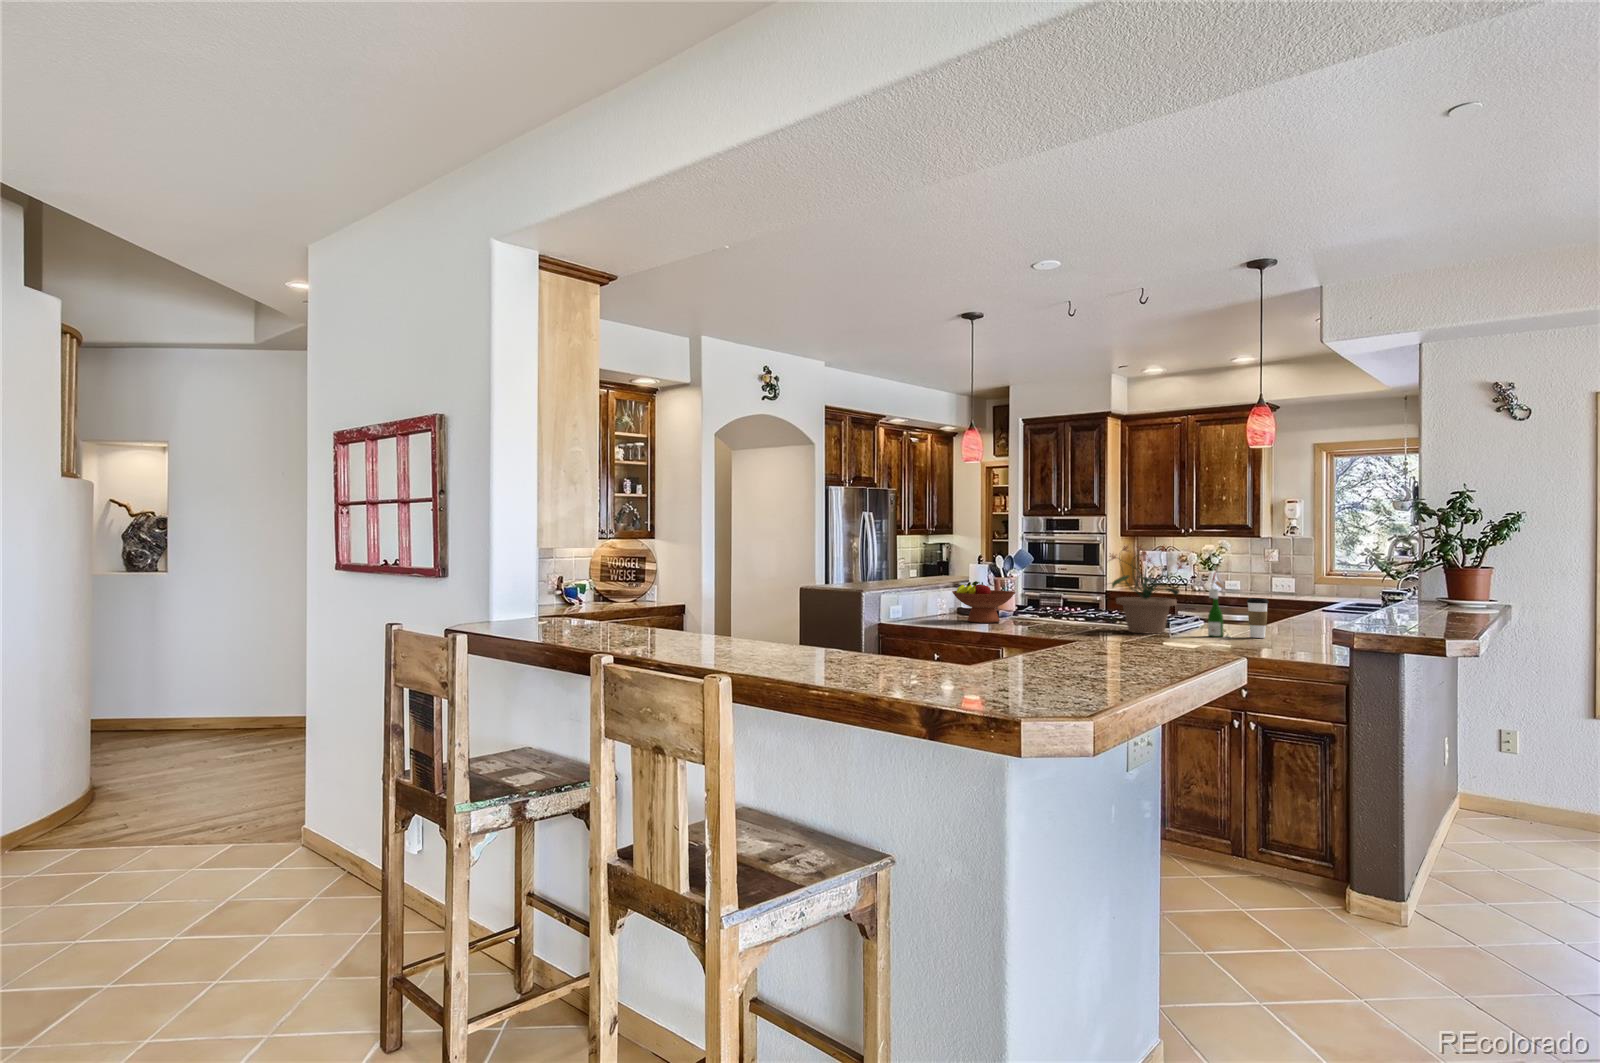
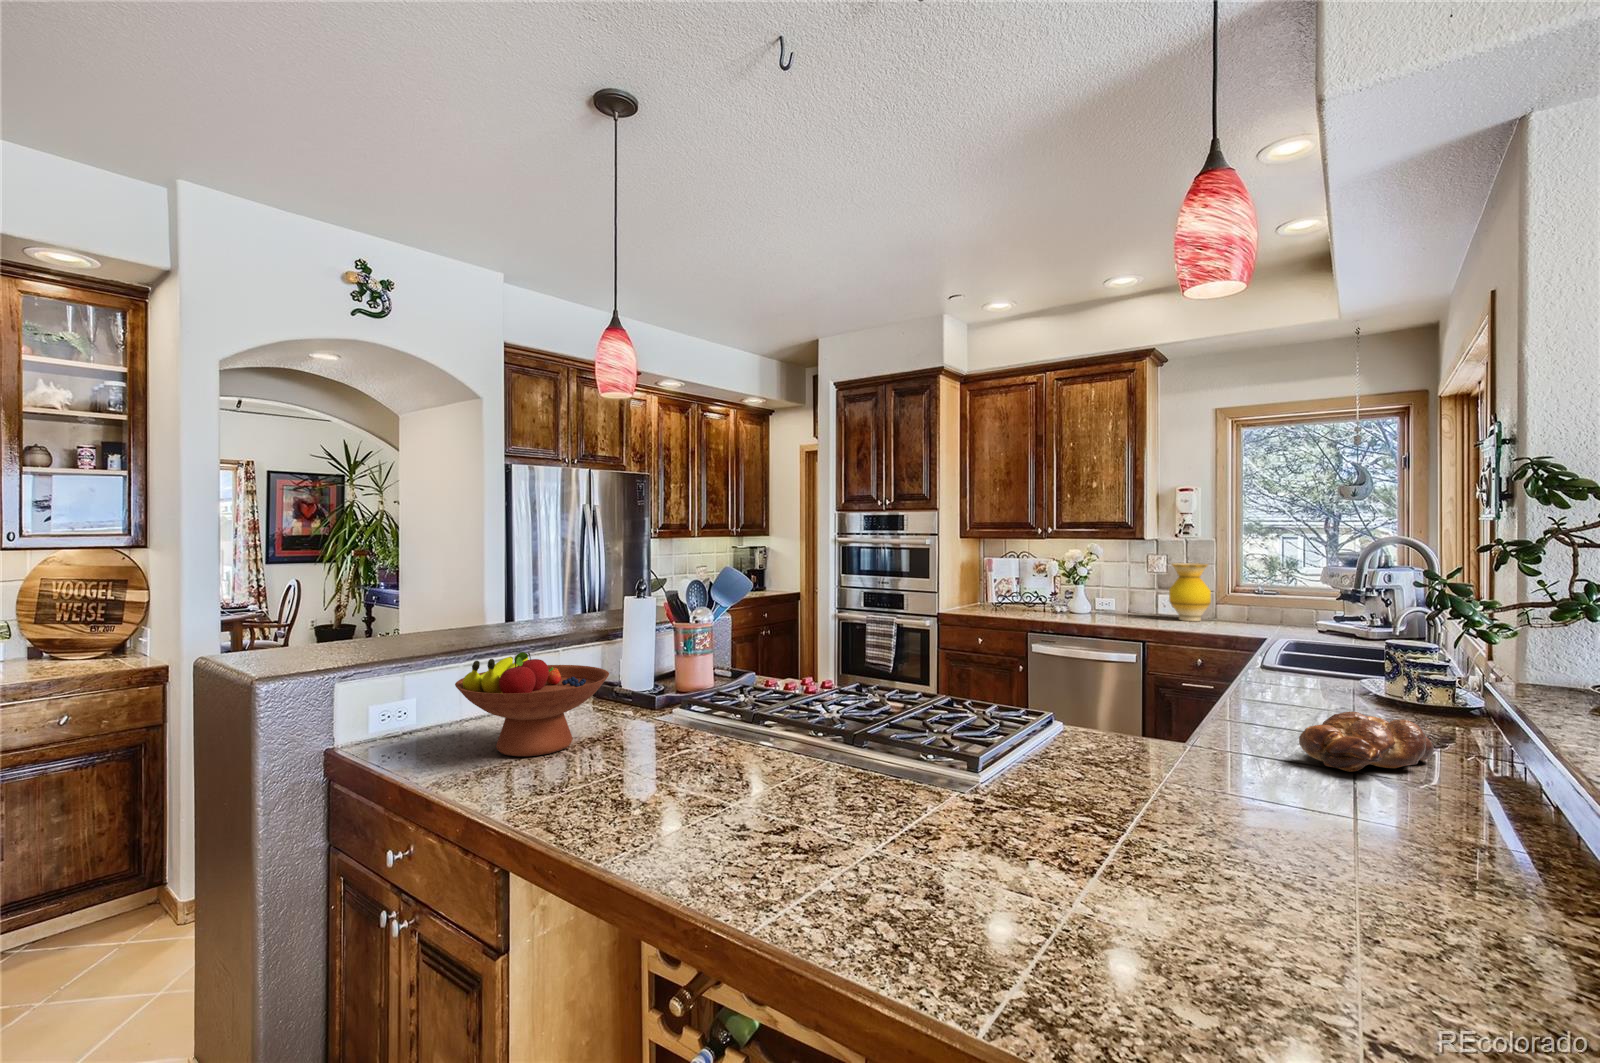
potted plant: present [1110,544,1183,634] -> none [716,570,947,870]
vase: none [1279,554,1308,595] -> present [1169,563,1211,621]
wine bottle: present [1208,571,1223,637] -> none [1003,663,1081,933]
coffee cup: present [1247,598,1269,638] -> none [1136,784,1219,952]
bread loaf: none [1318,604,1374,625] -> present [1299,711,1434,772]

